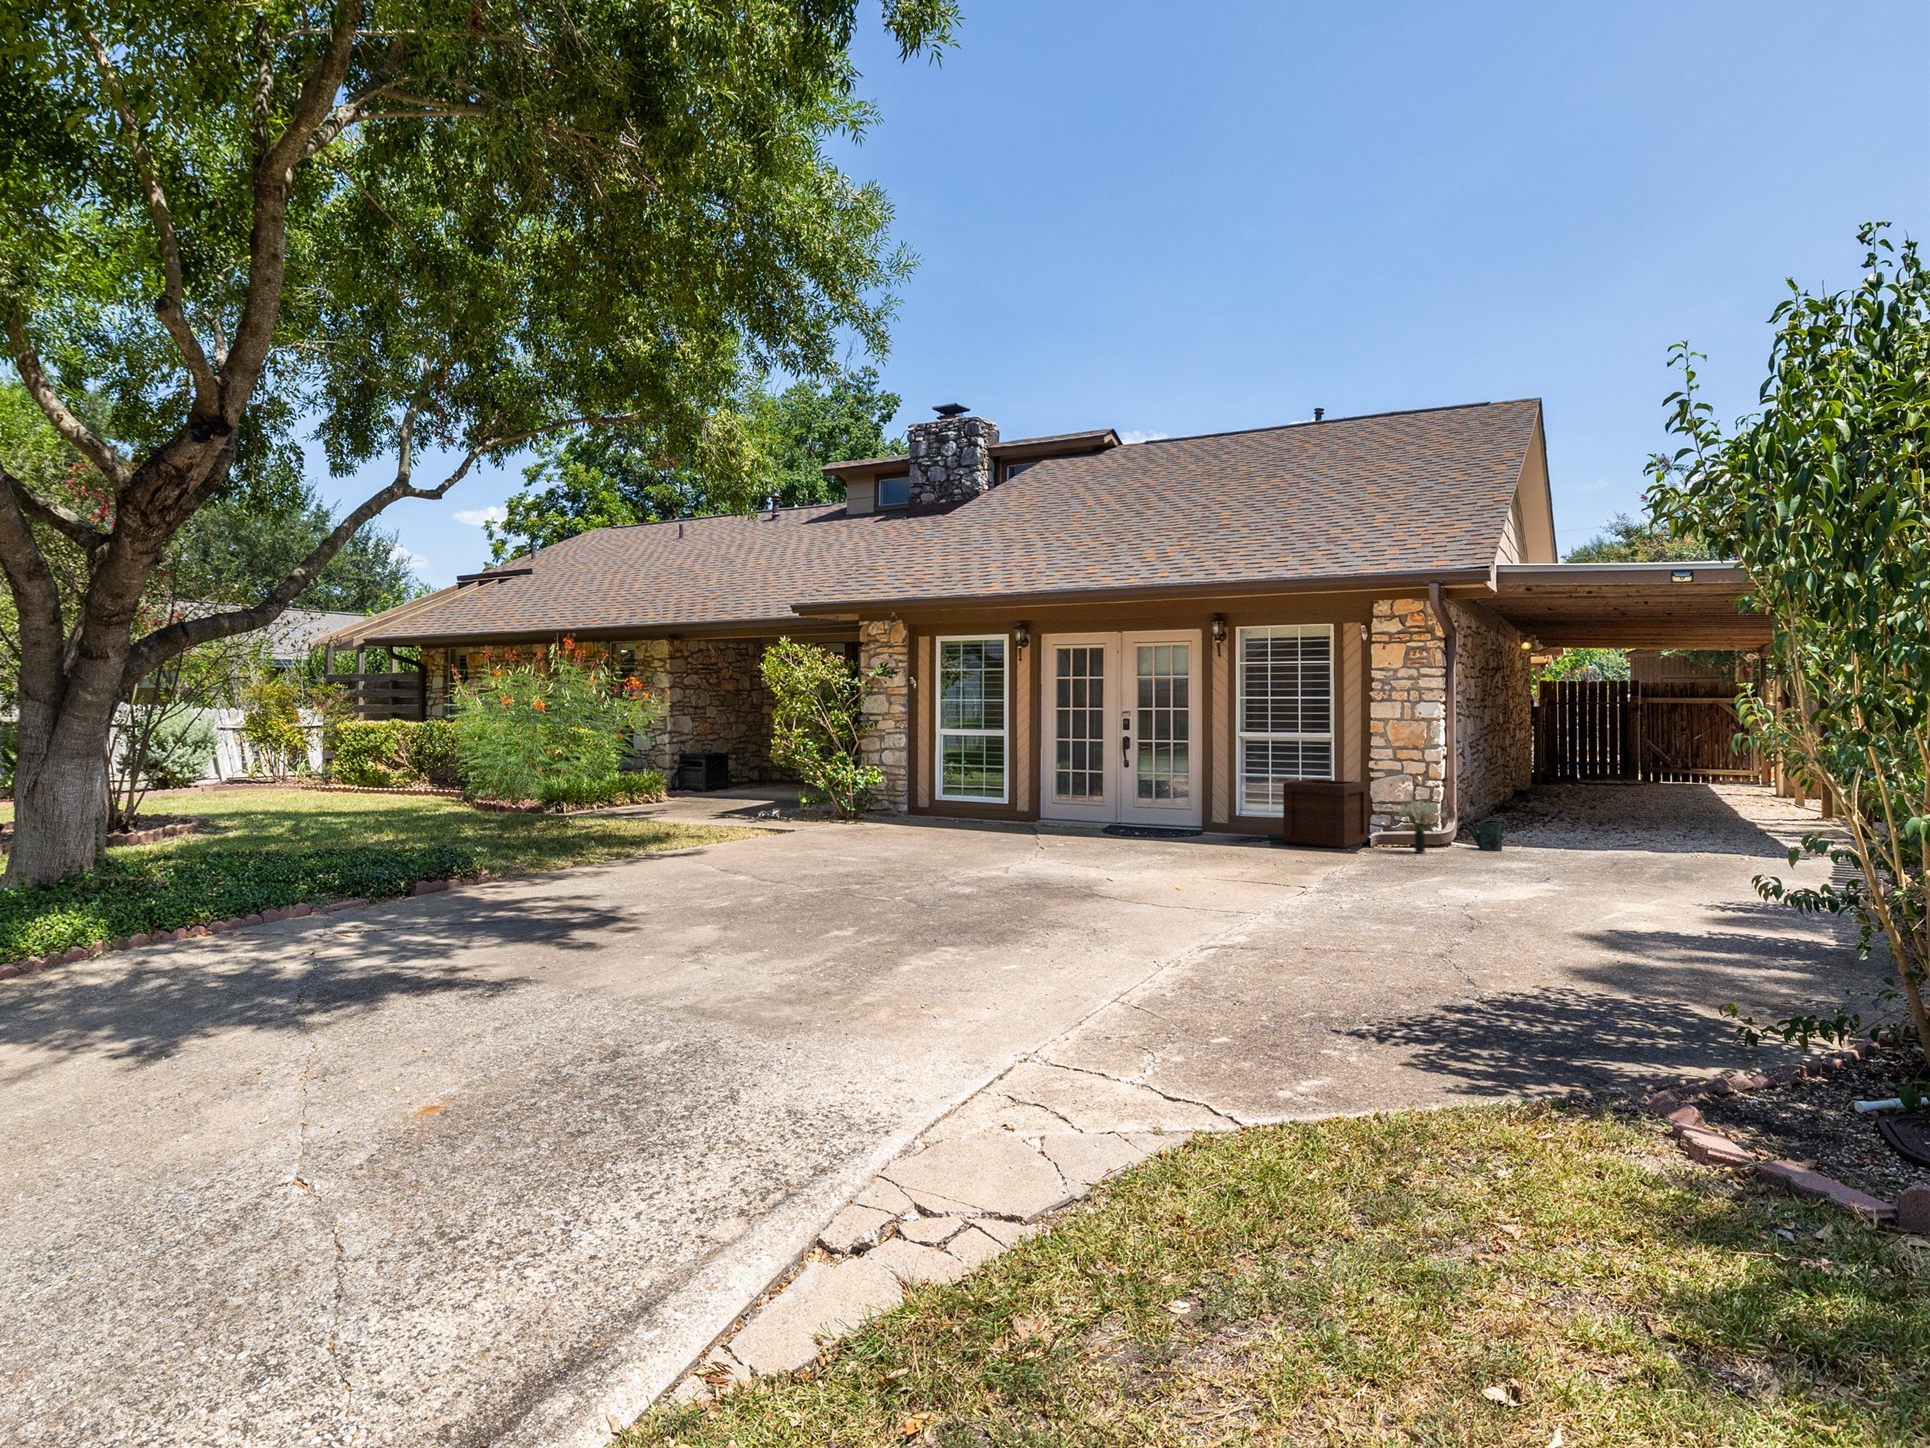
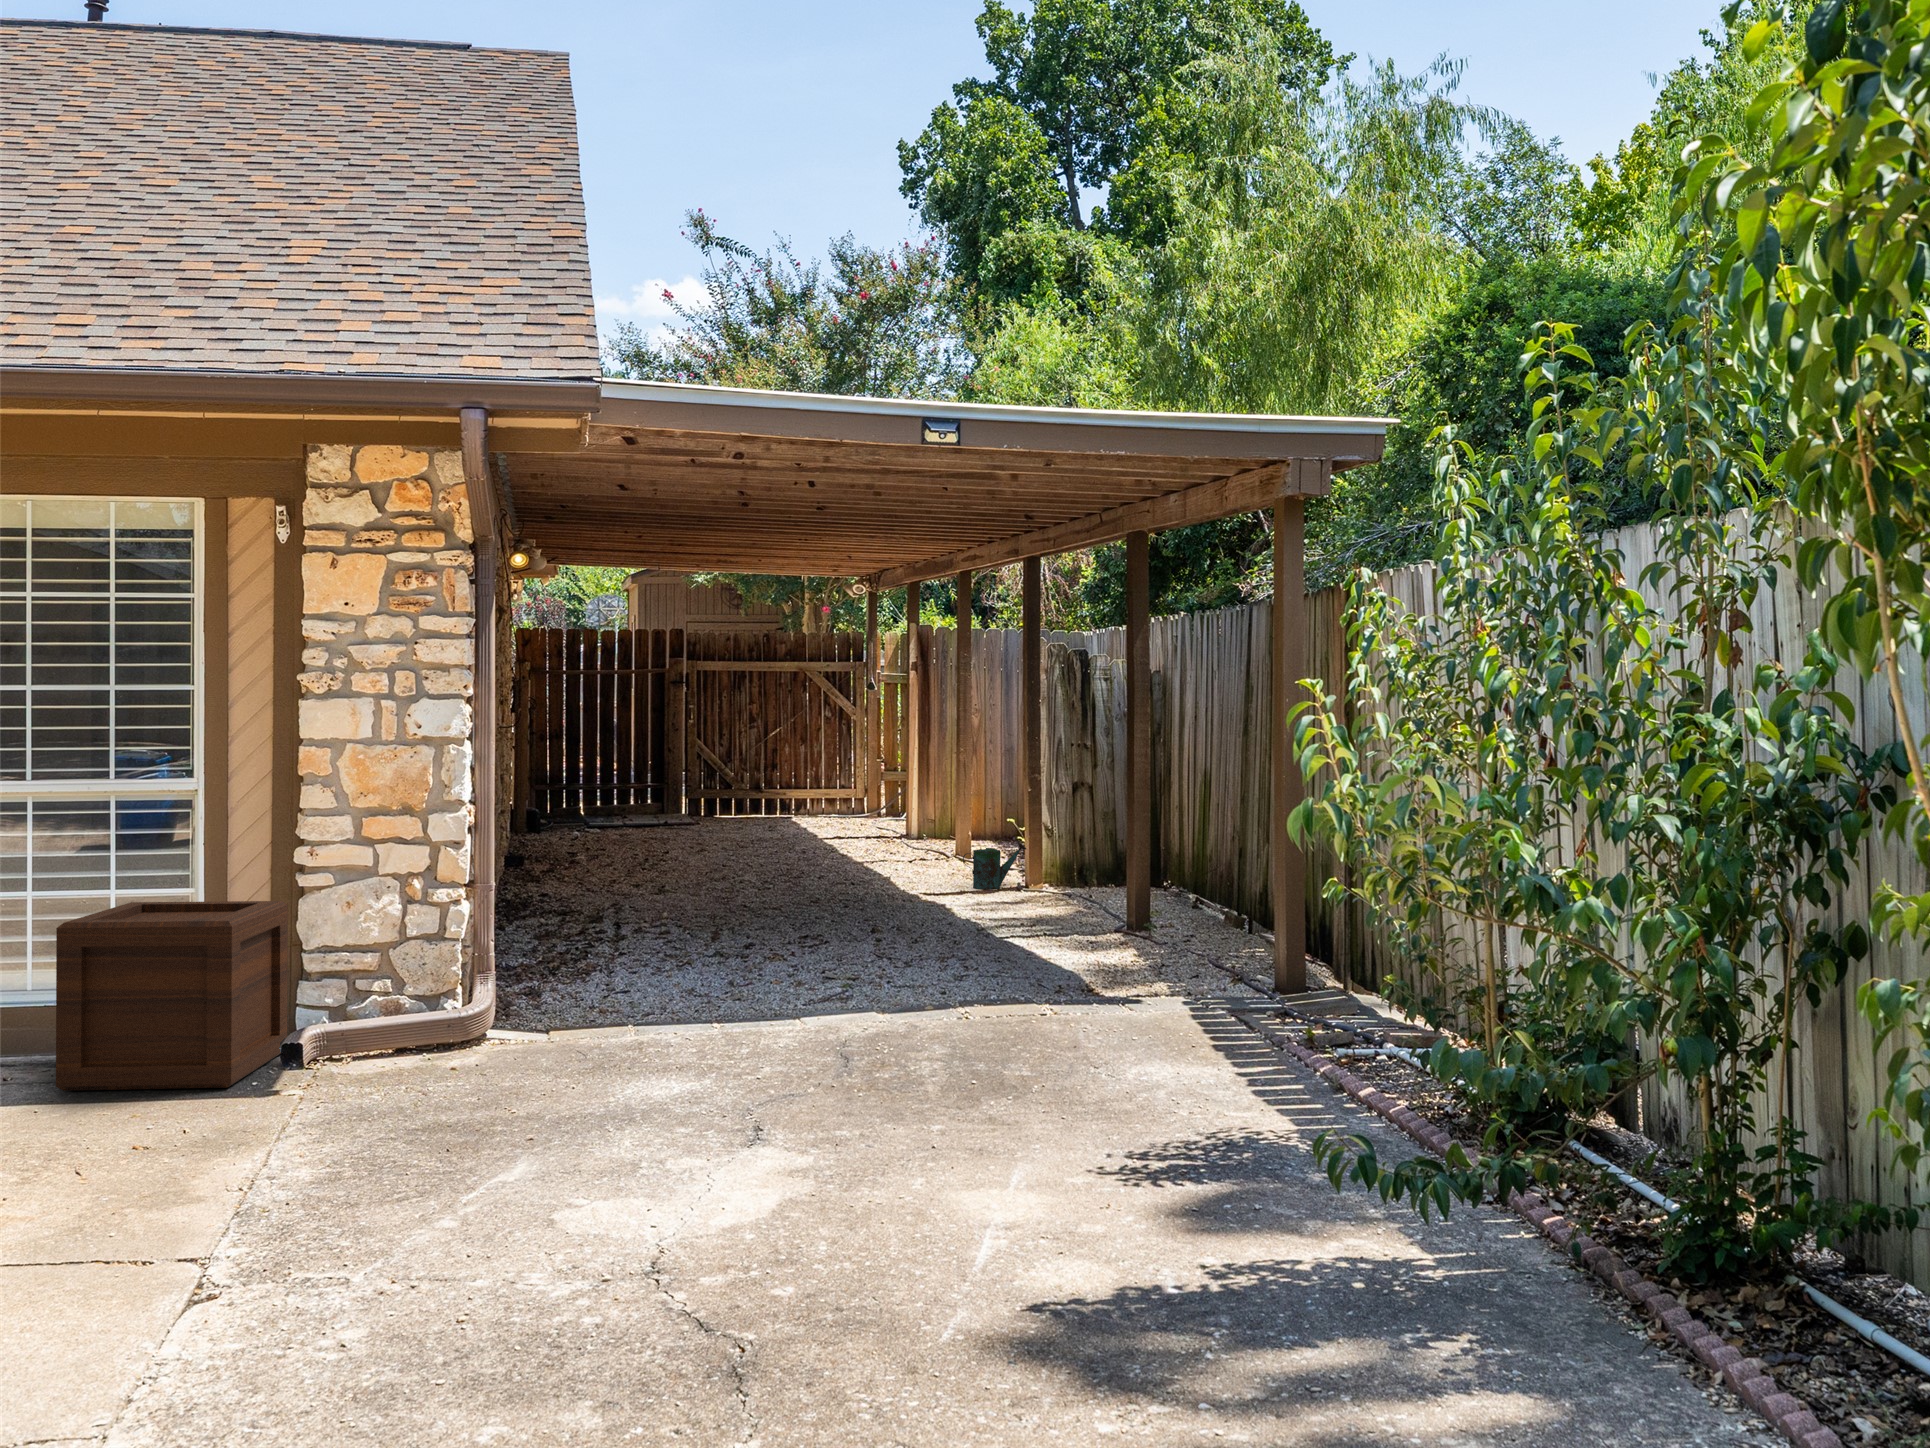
potted plant: present [1394,800,1447,853] -> none [360,940,488,1075]
watering can: present [1458,816,1511,851] -> present [963,843,1026,889]

